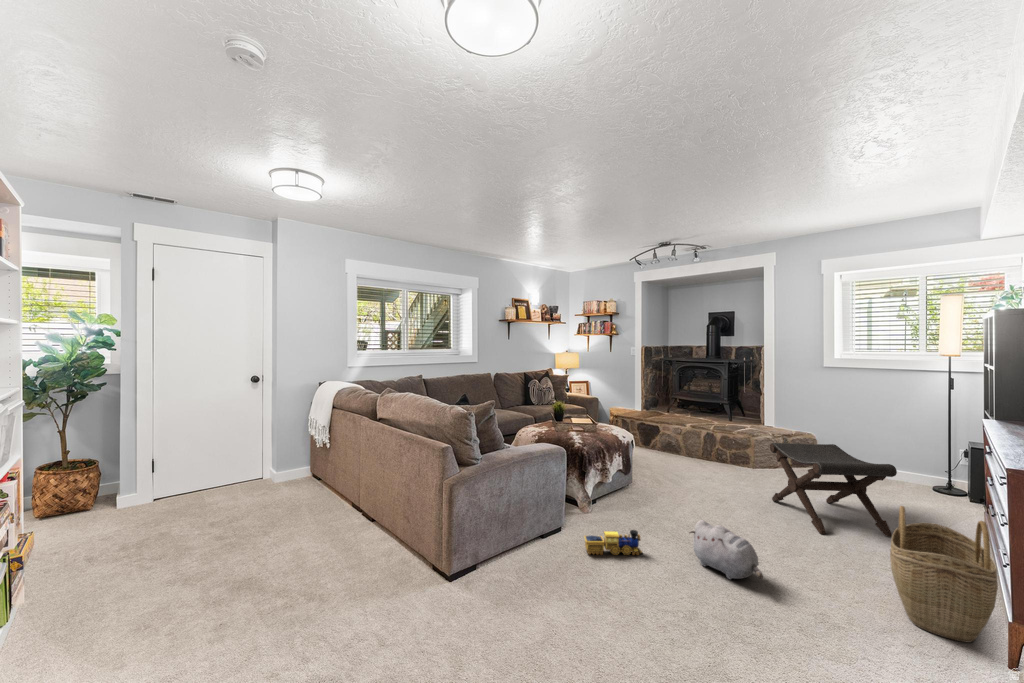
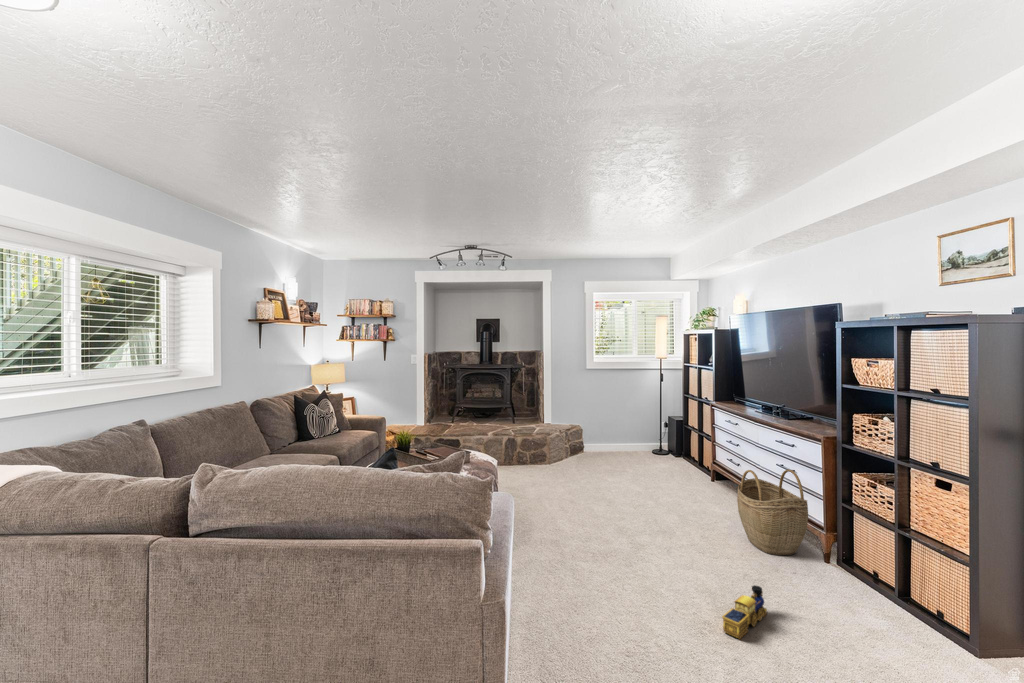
footstool: present [770,443,897,537] -> none [596,432,689,508]
plush toy: present [690,520,763,579] -> none [615,520,690,566]
toy train: present [585,530,642,555] -> present [722,585,767,639]

